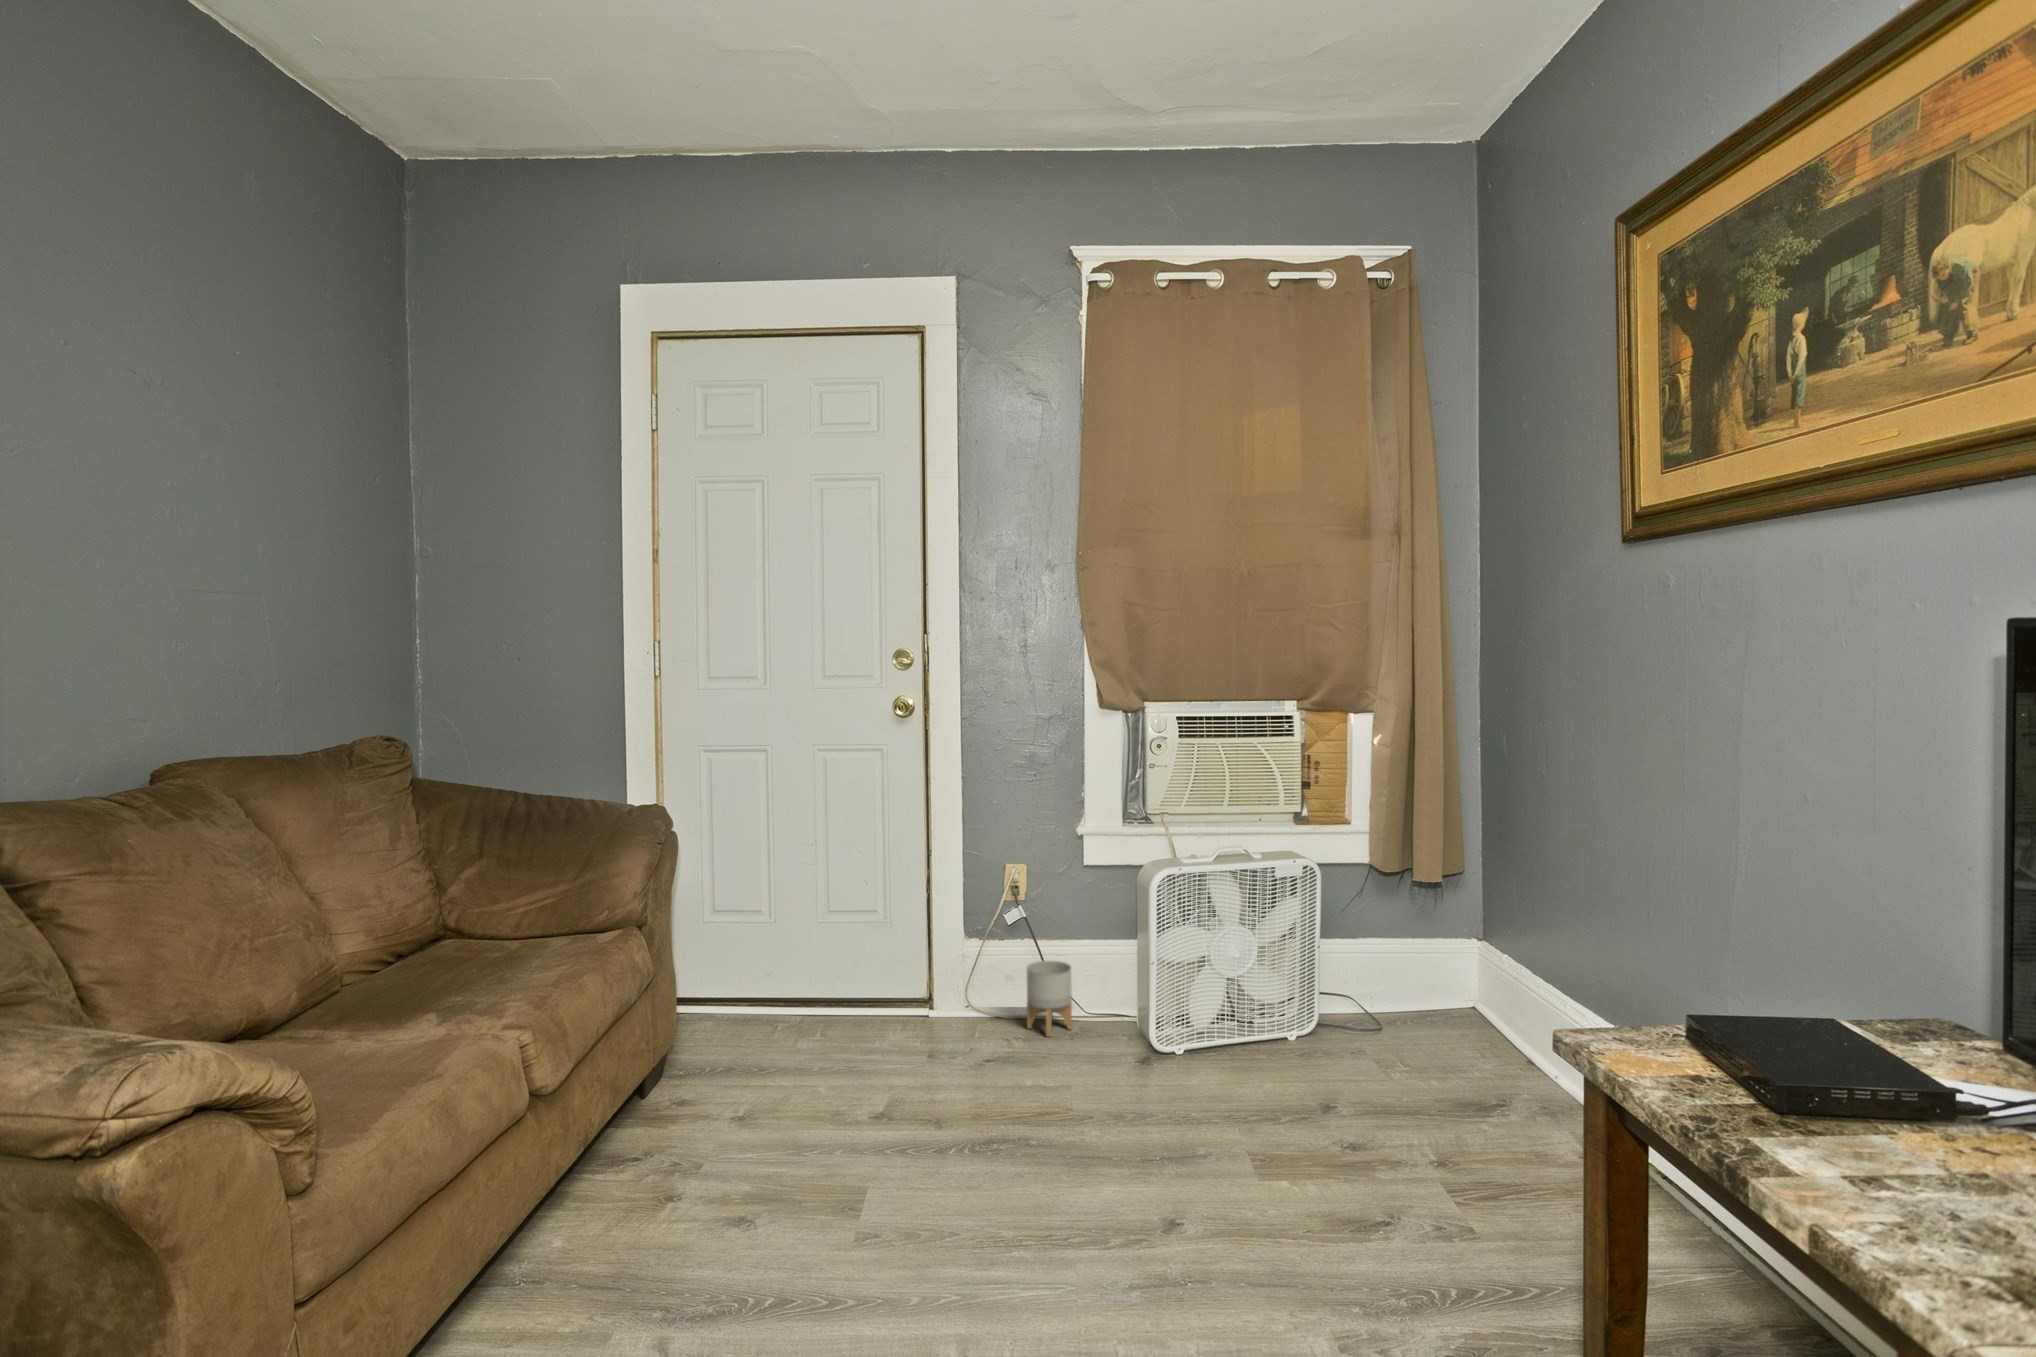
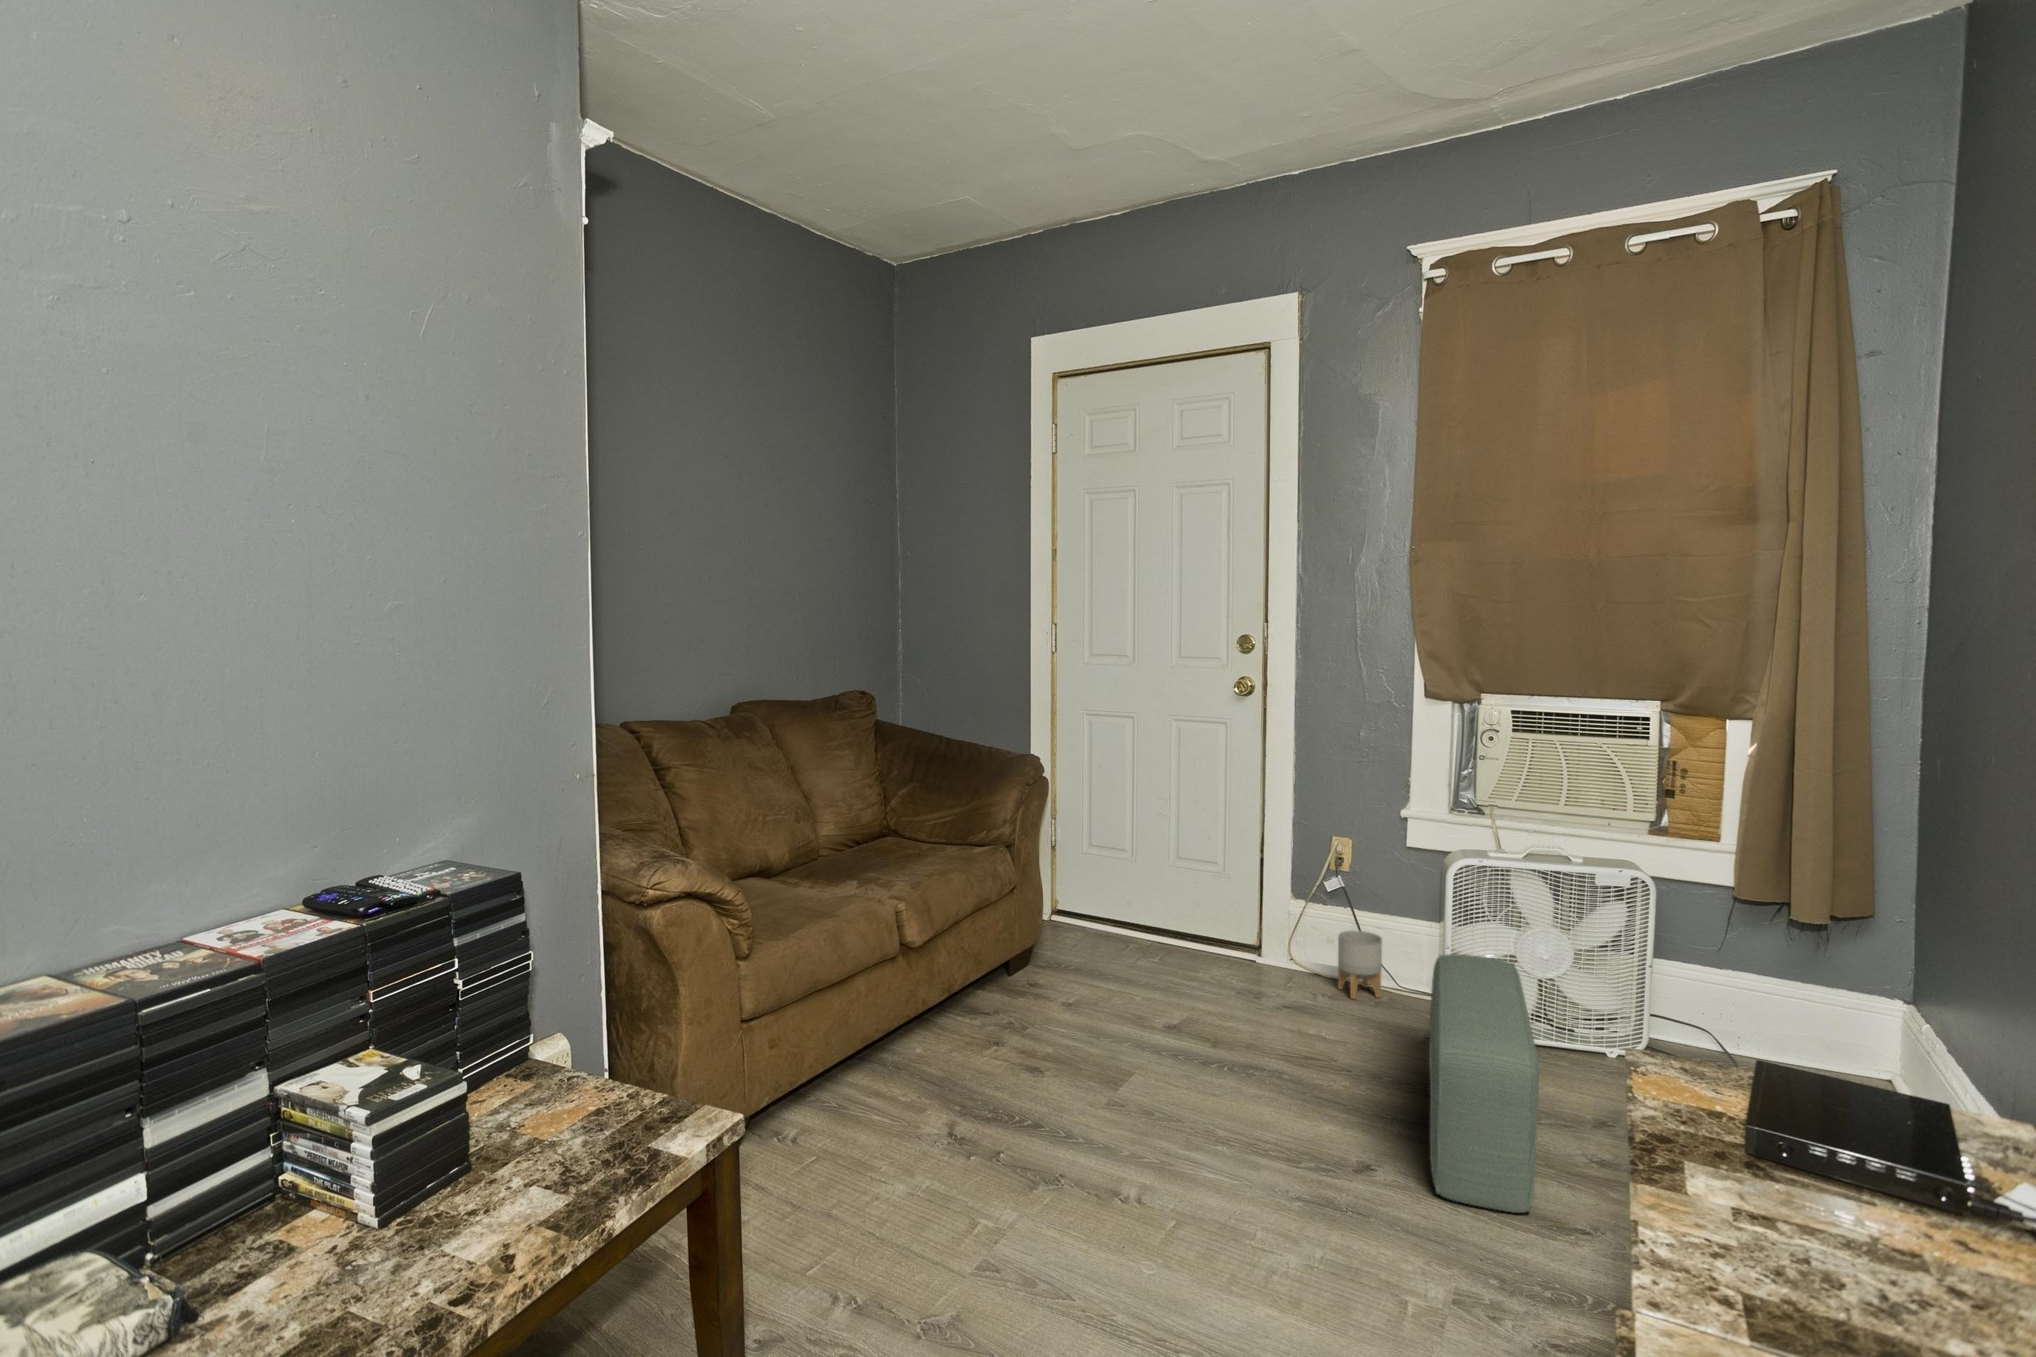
pouf: none [1176,964,1375,1238] -> present [1429,954,1539,1213]

